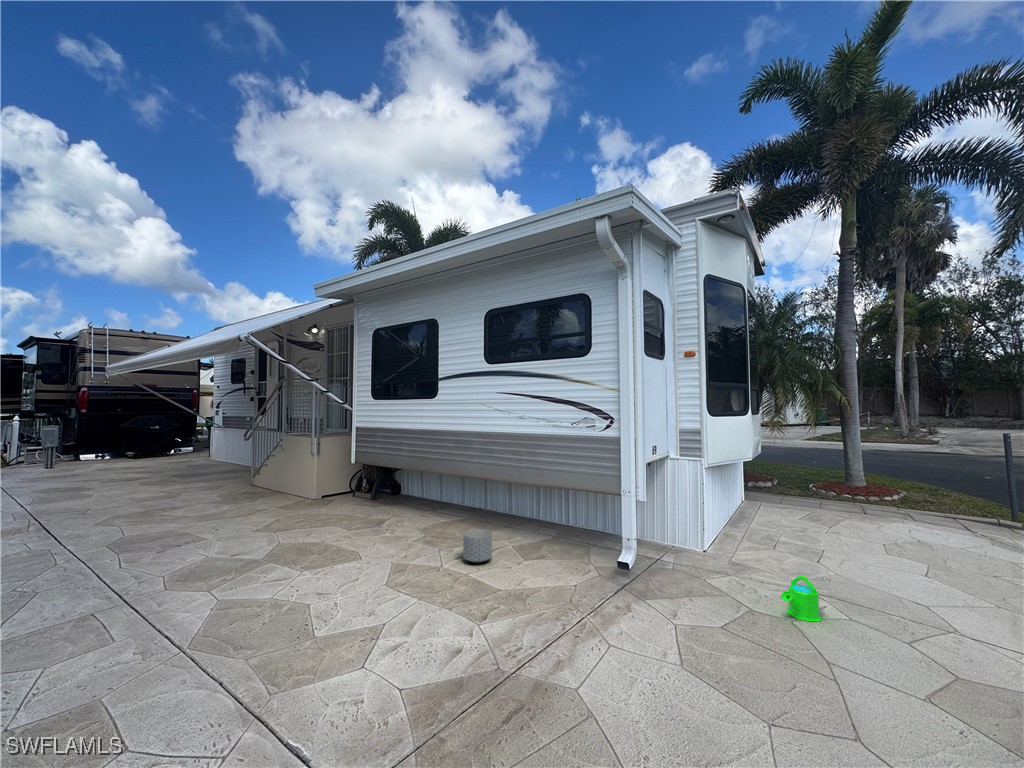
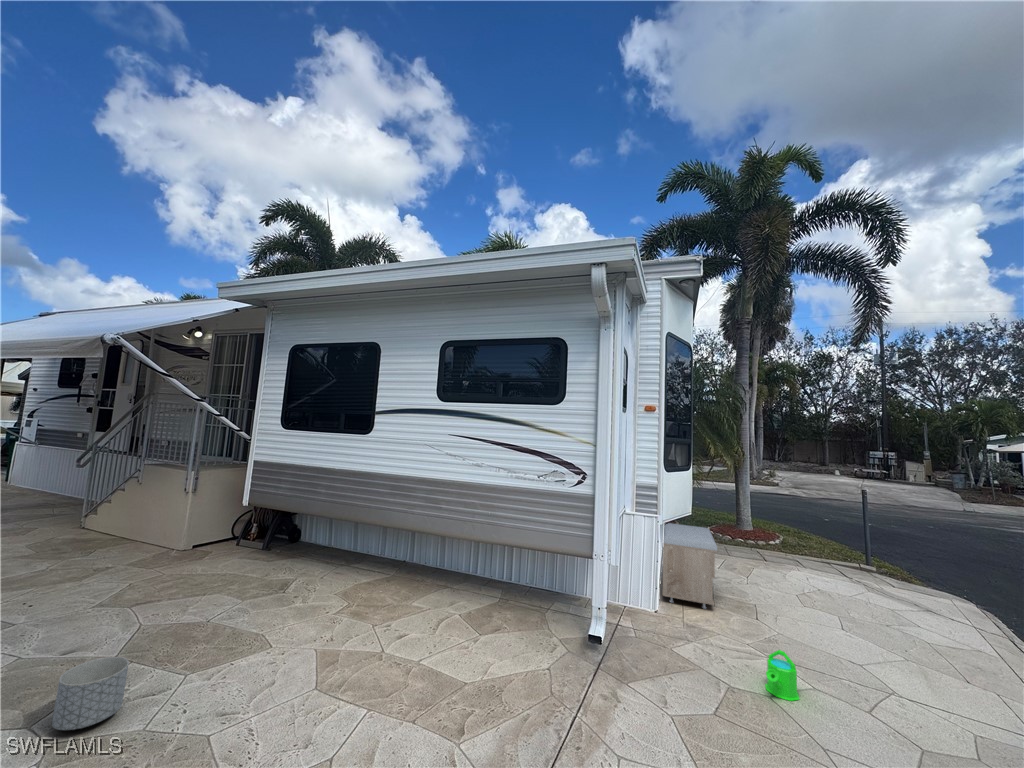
storage bench: none [714,472,778,551] -> present [662,523,717,609]
planter: present [463,529,492,563] -> present [52,657,129,730]

